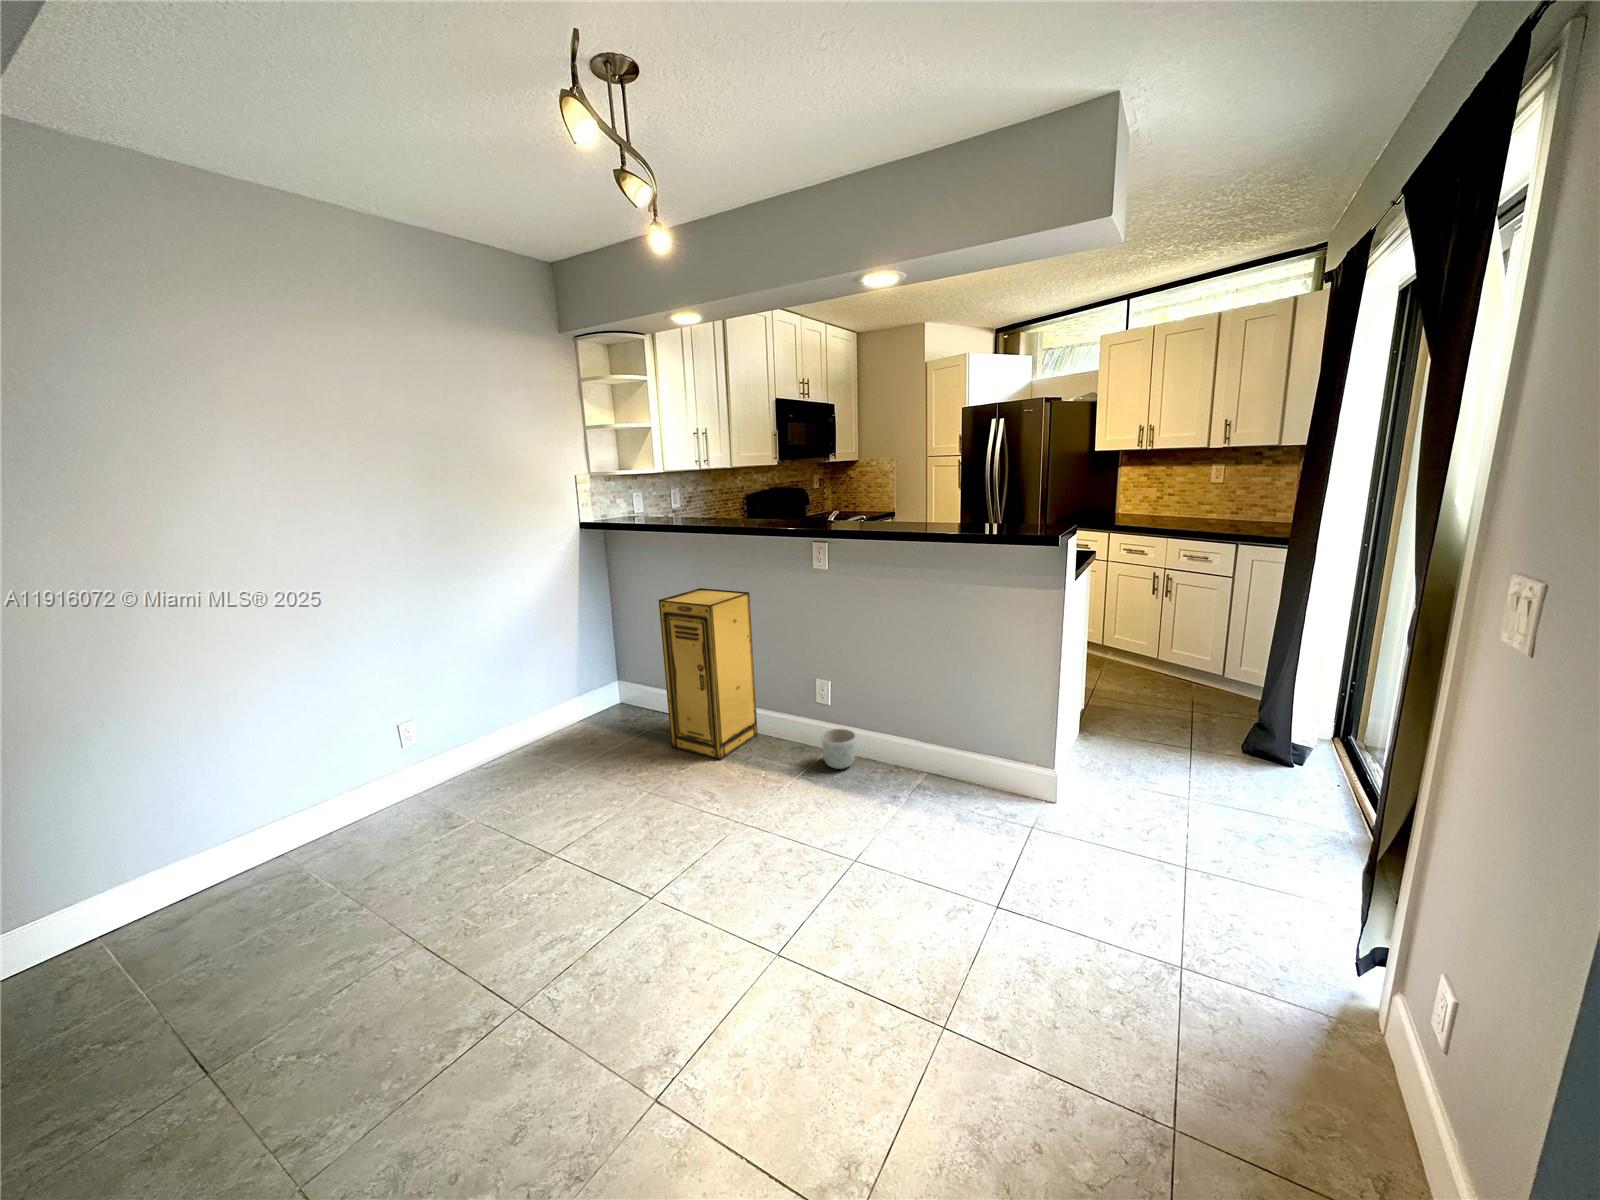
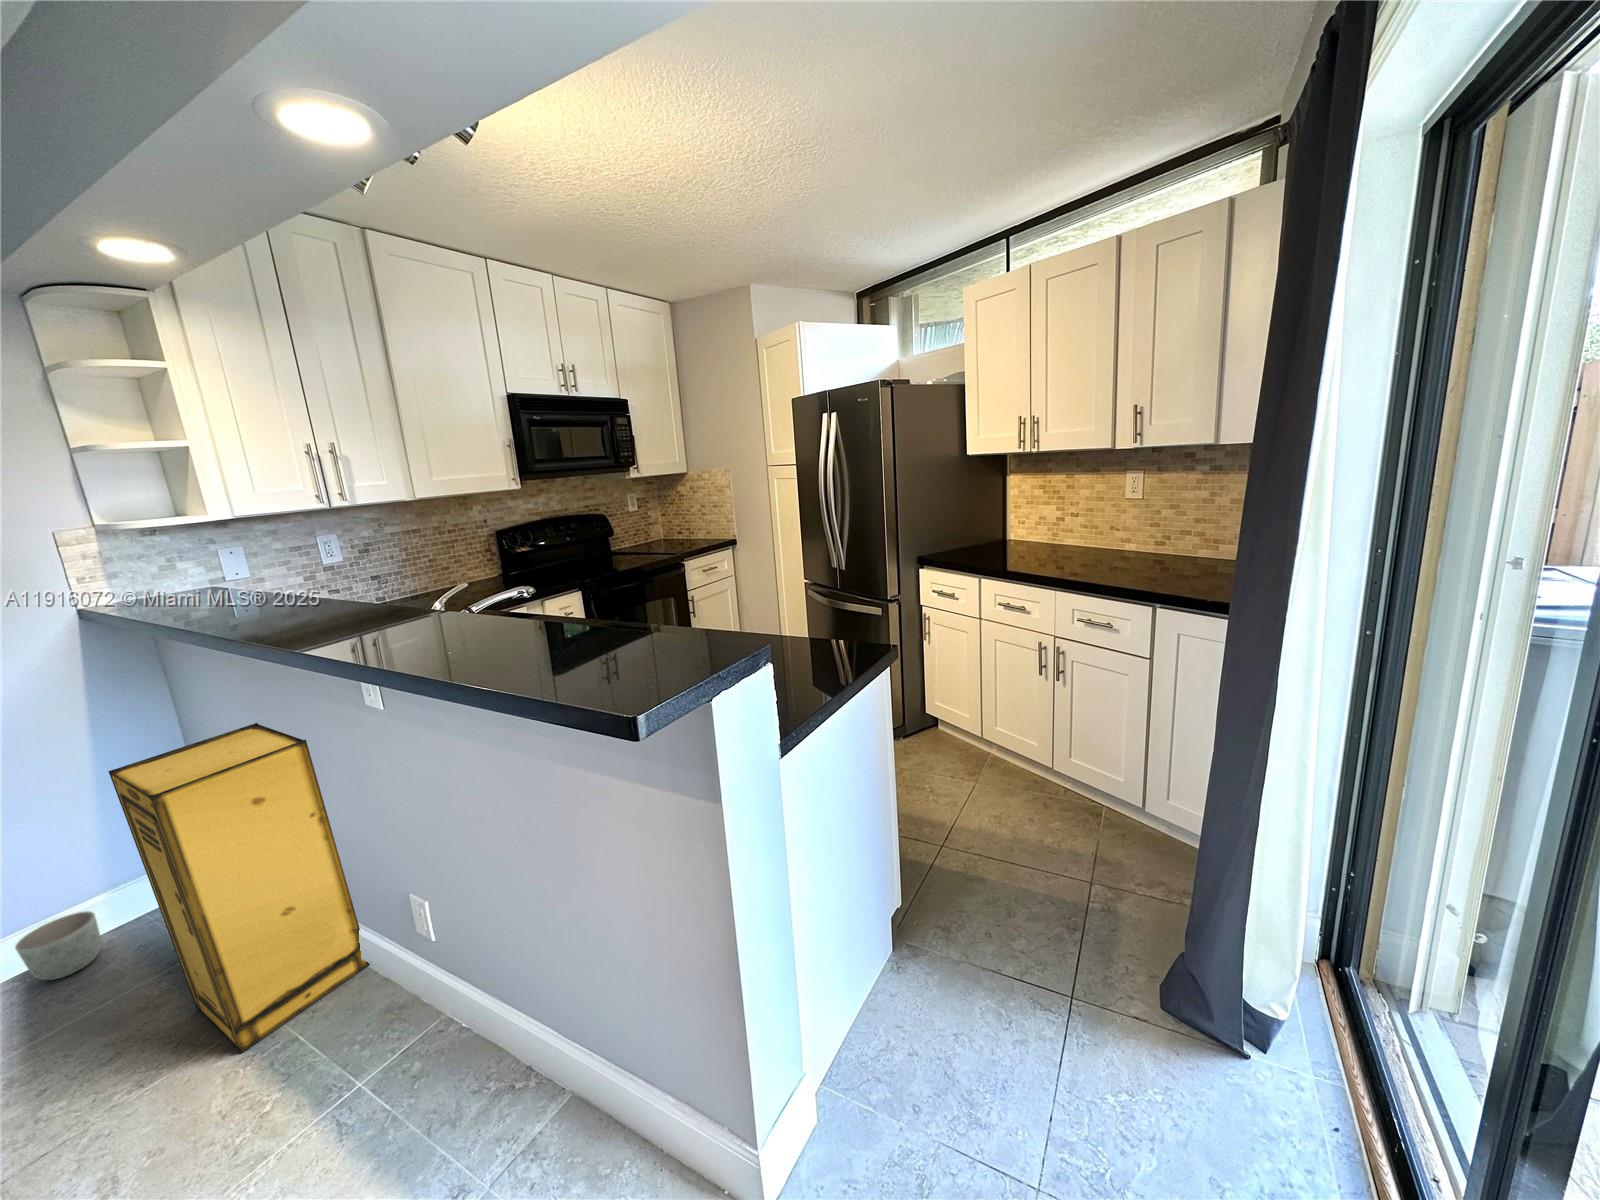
planter: present [821,728,856,769] -> present [15,911,102,980]

